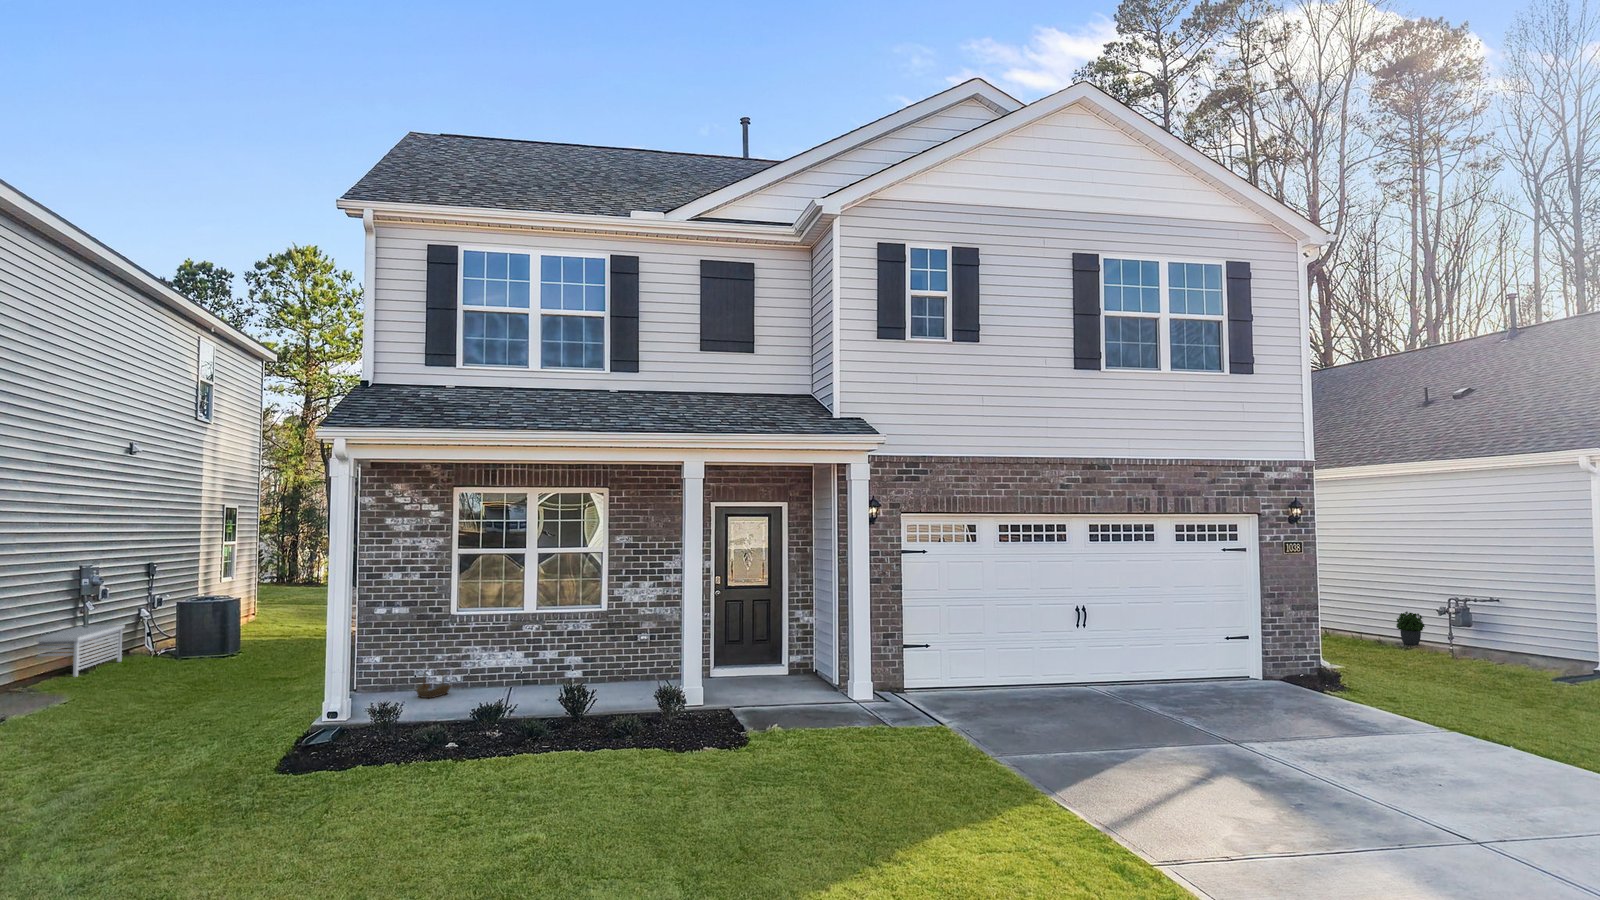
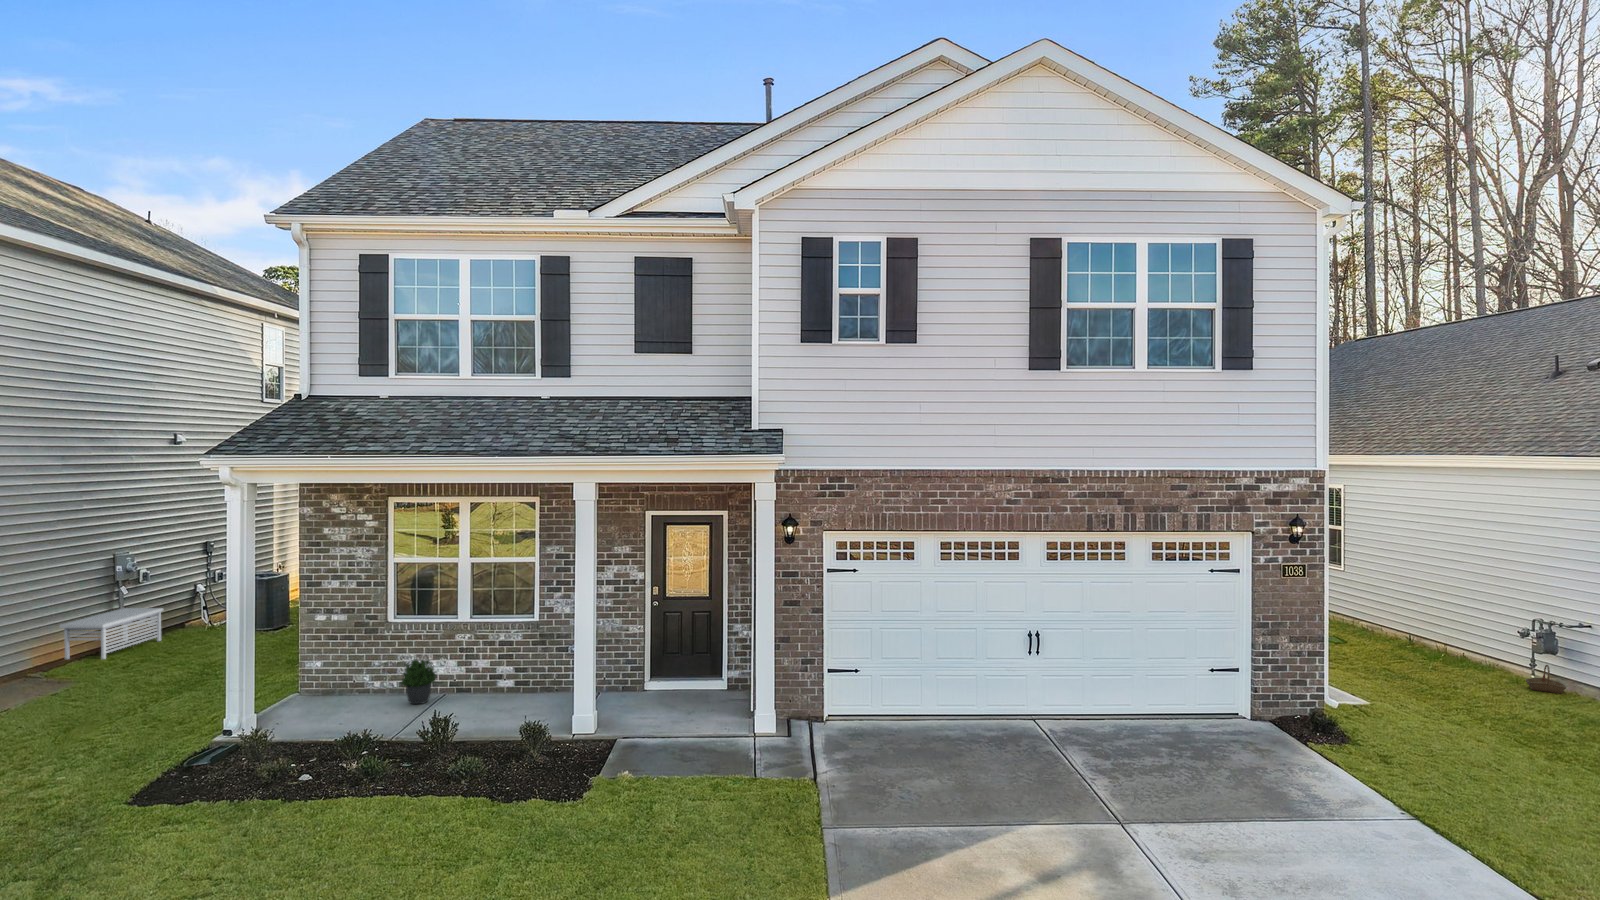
potted plant: present [1397,612,1425,645] -> present [401,660,436,704]
basket: present [416,667,451,698] -> present [1526,665,1566,694]

